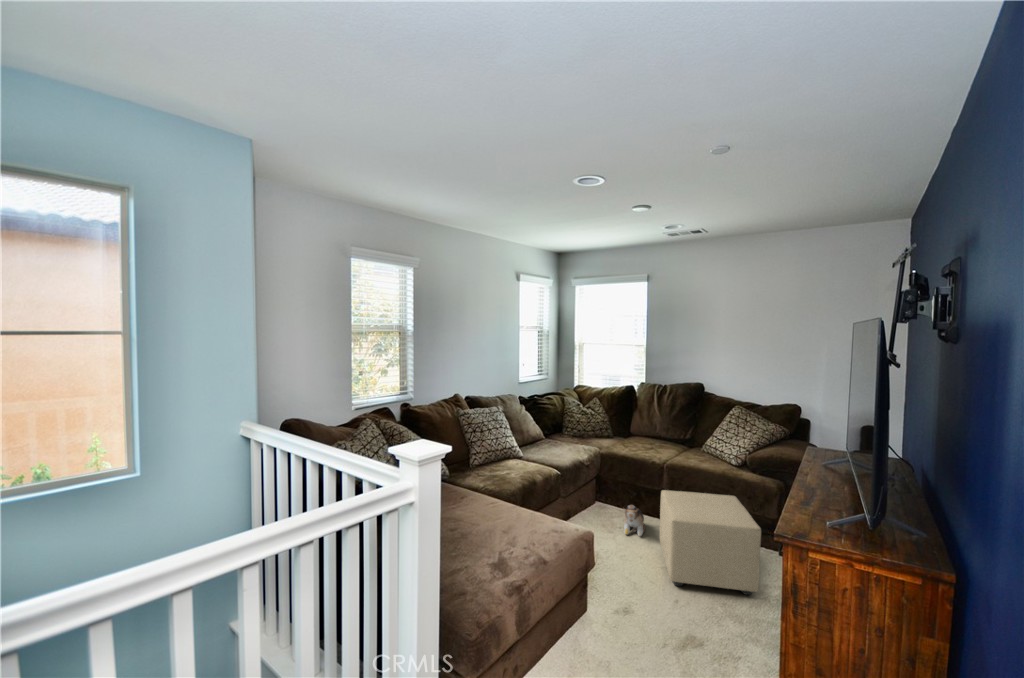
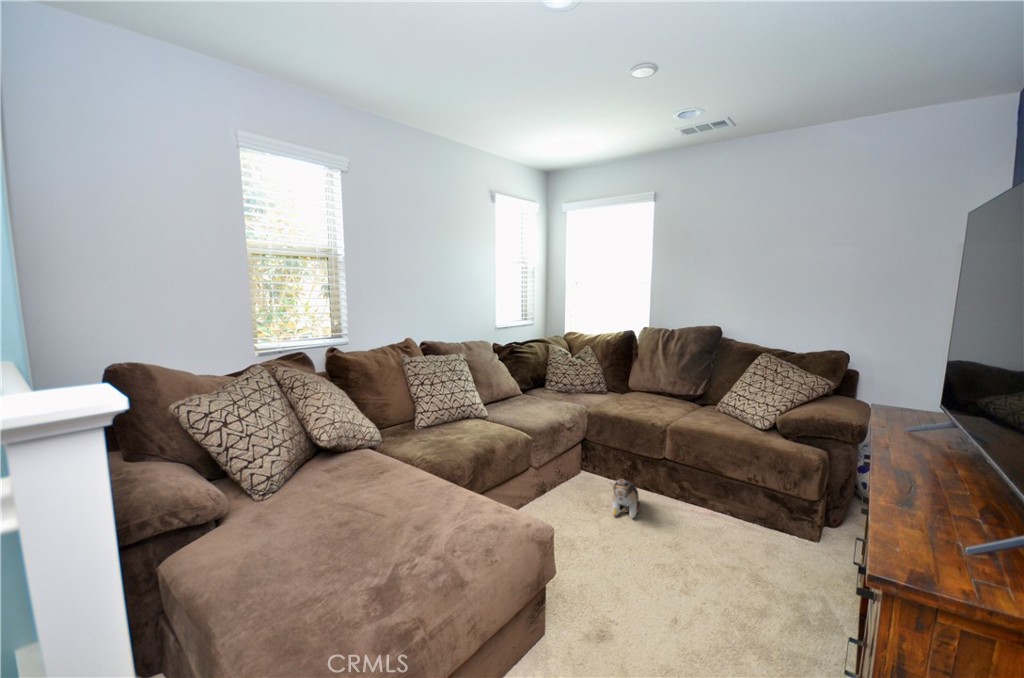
ottoman: present [660,490,761,595] -> none [657,462,803,610]

